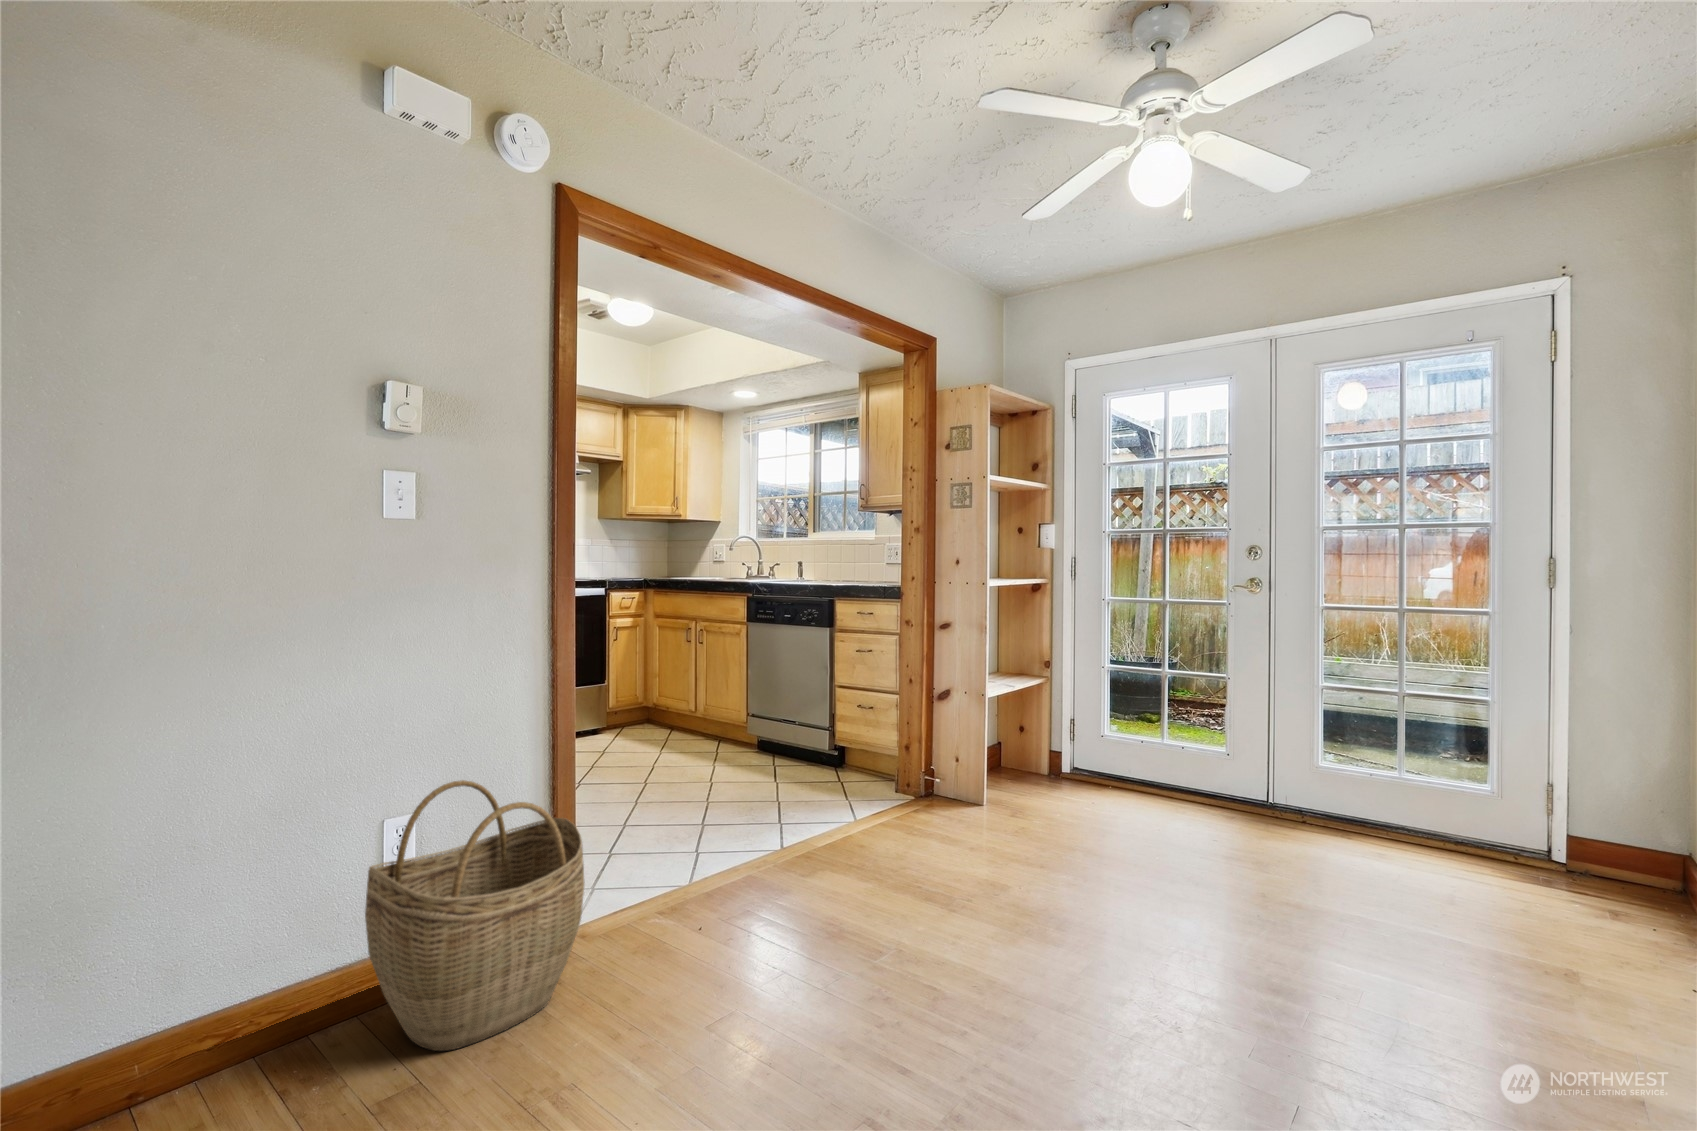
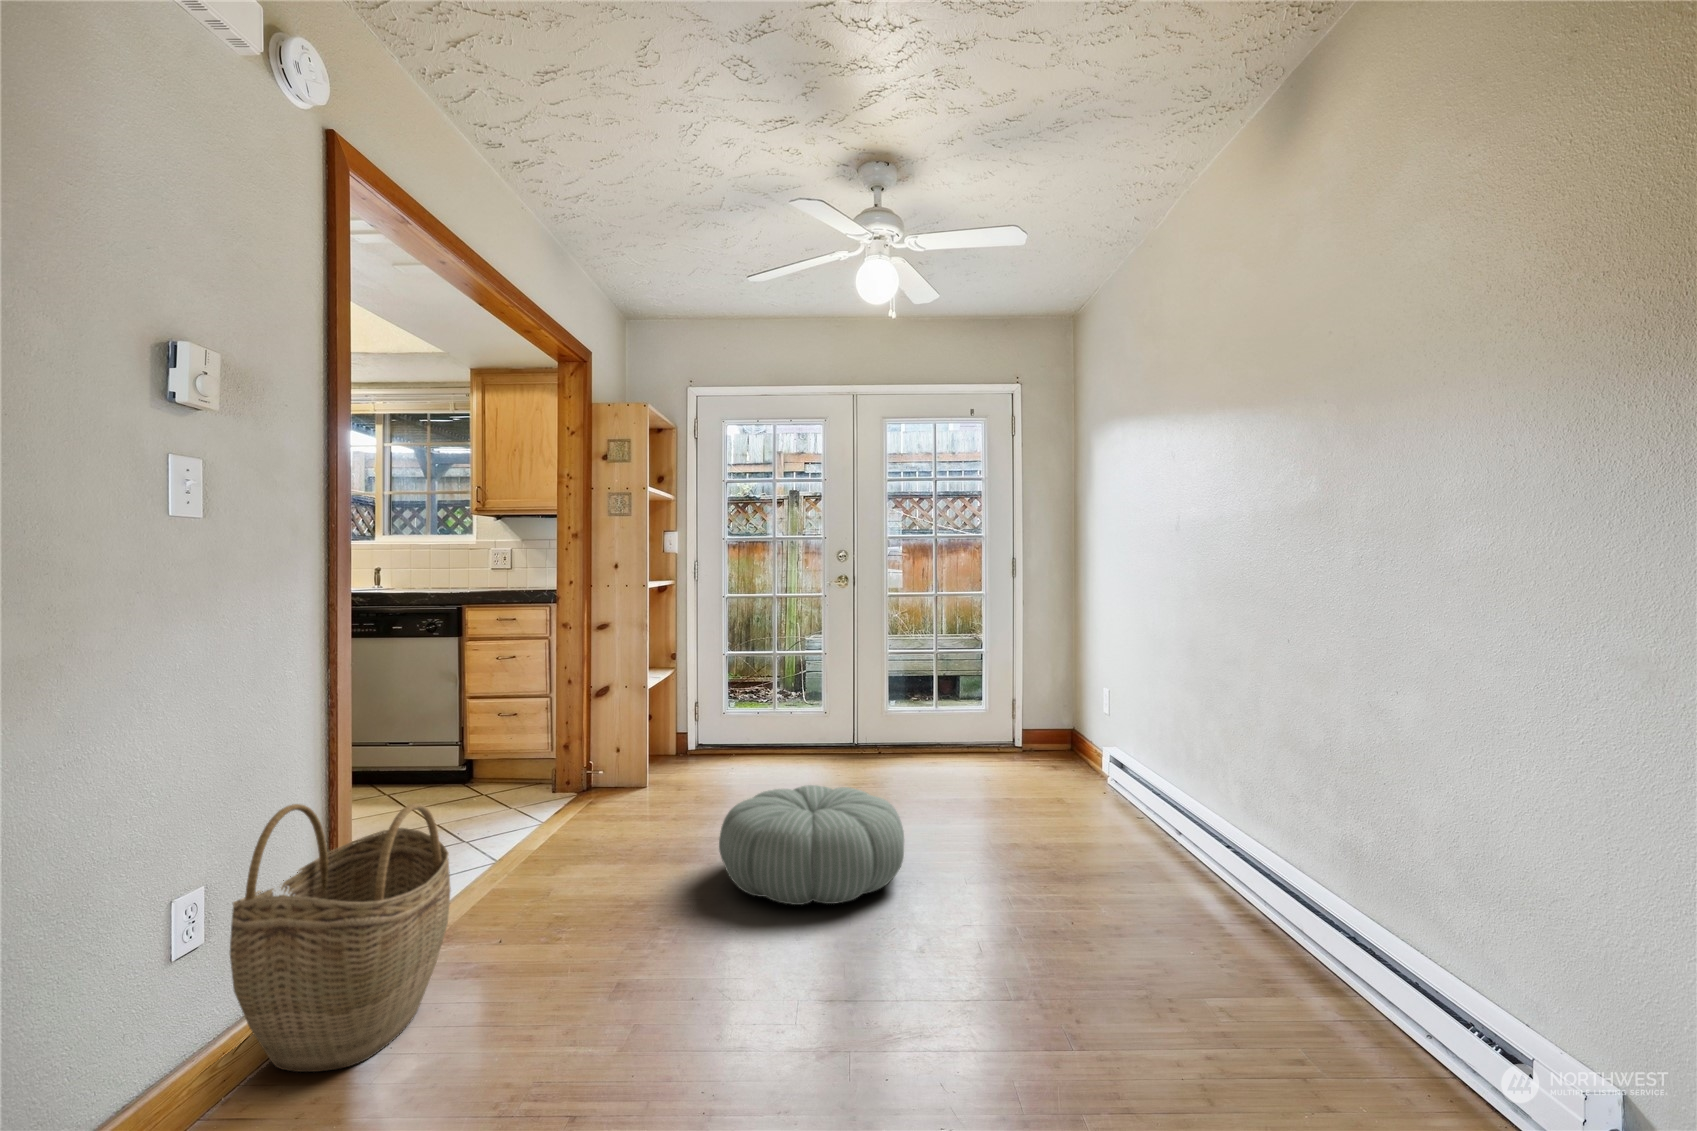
pouf: none [921,854,1186,1048] -> present [719,785,904,905]

